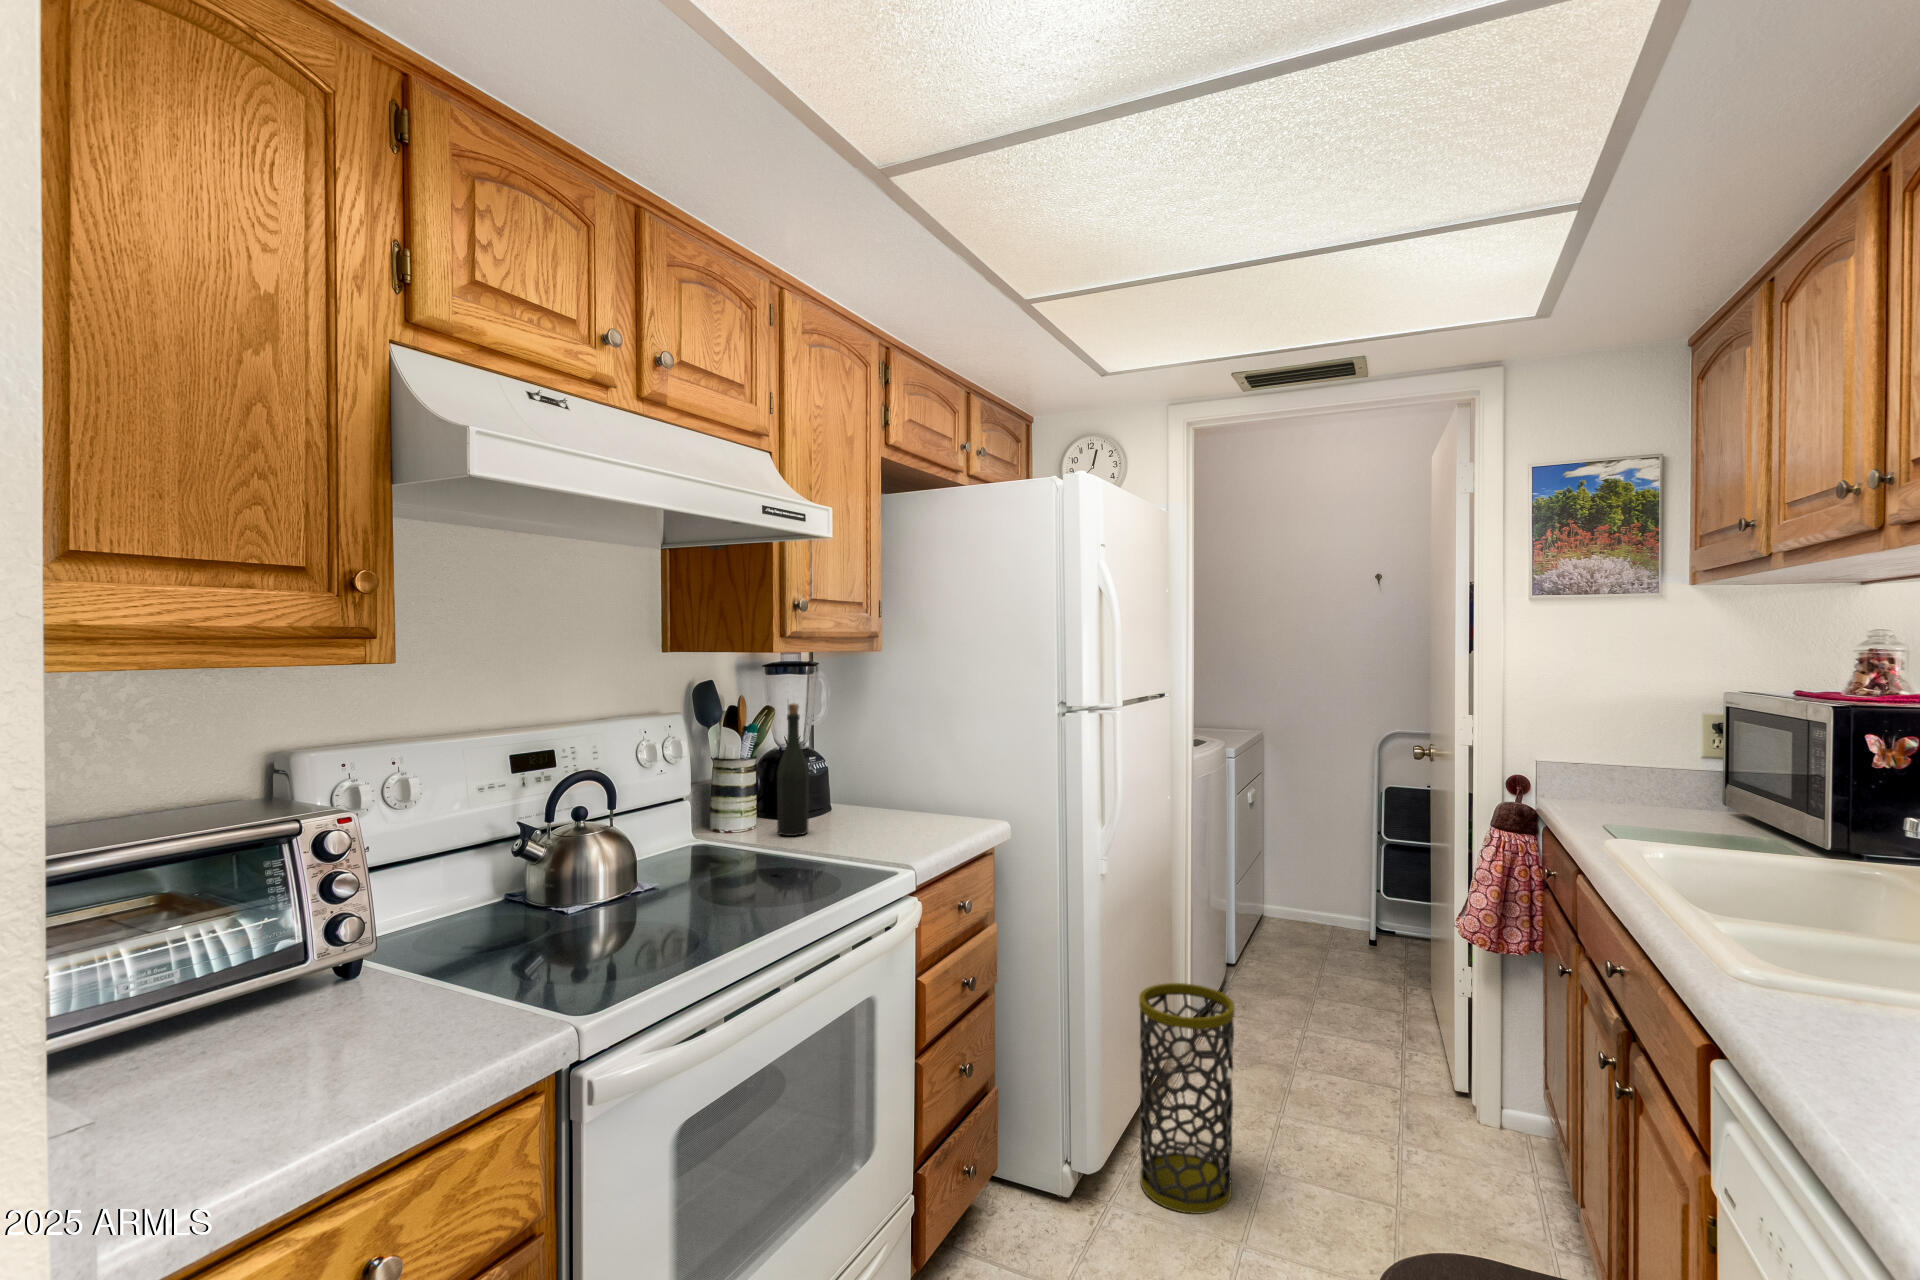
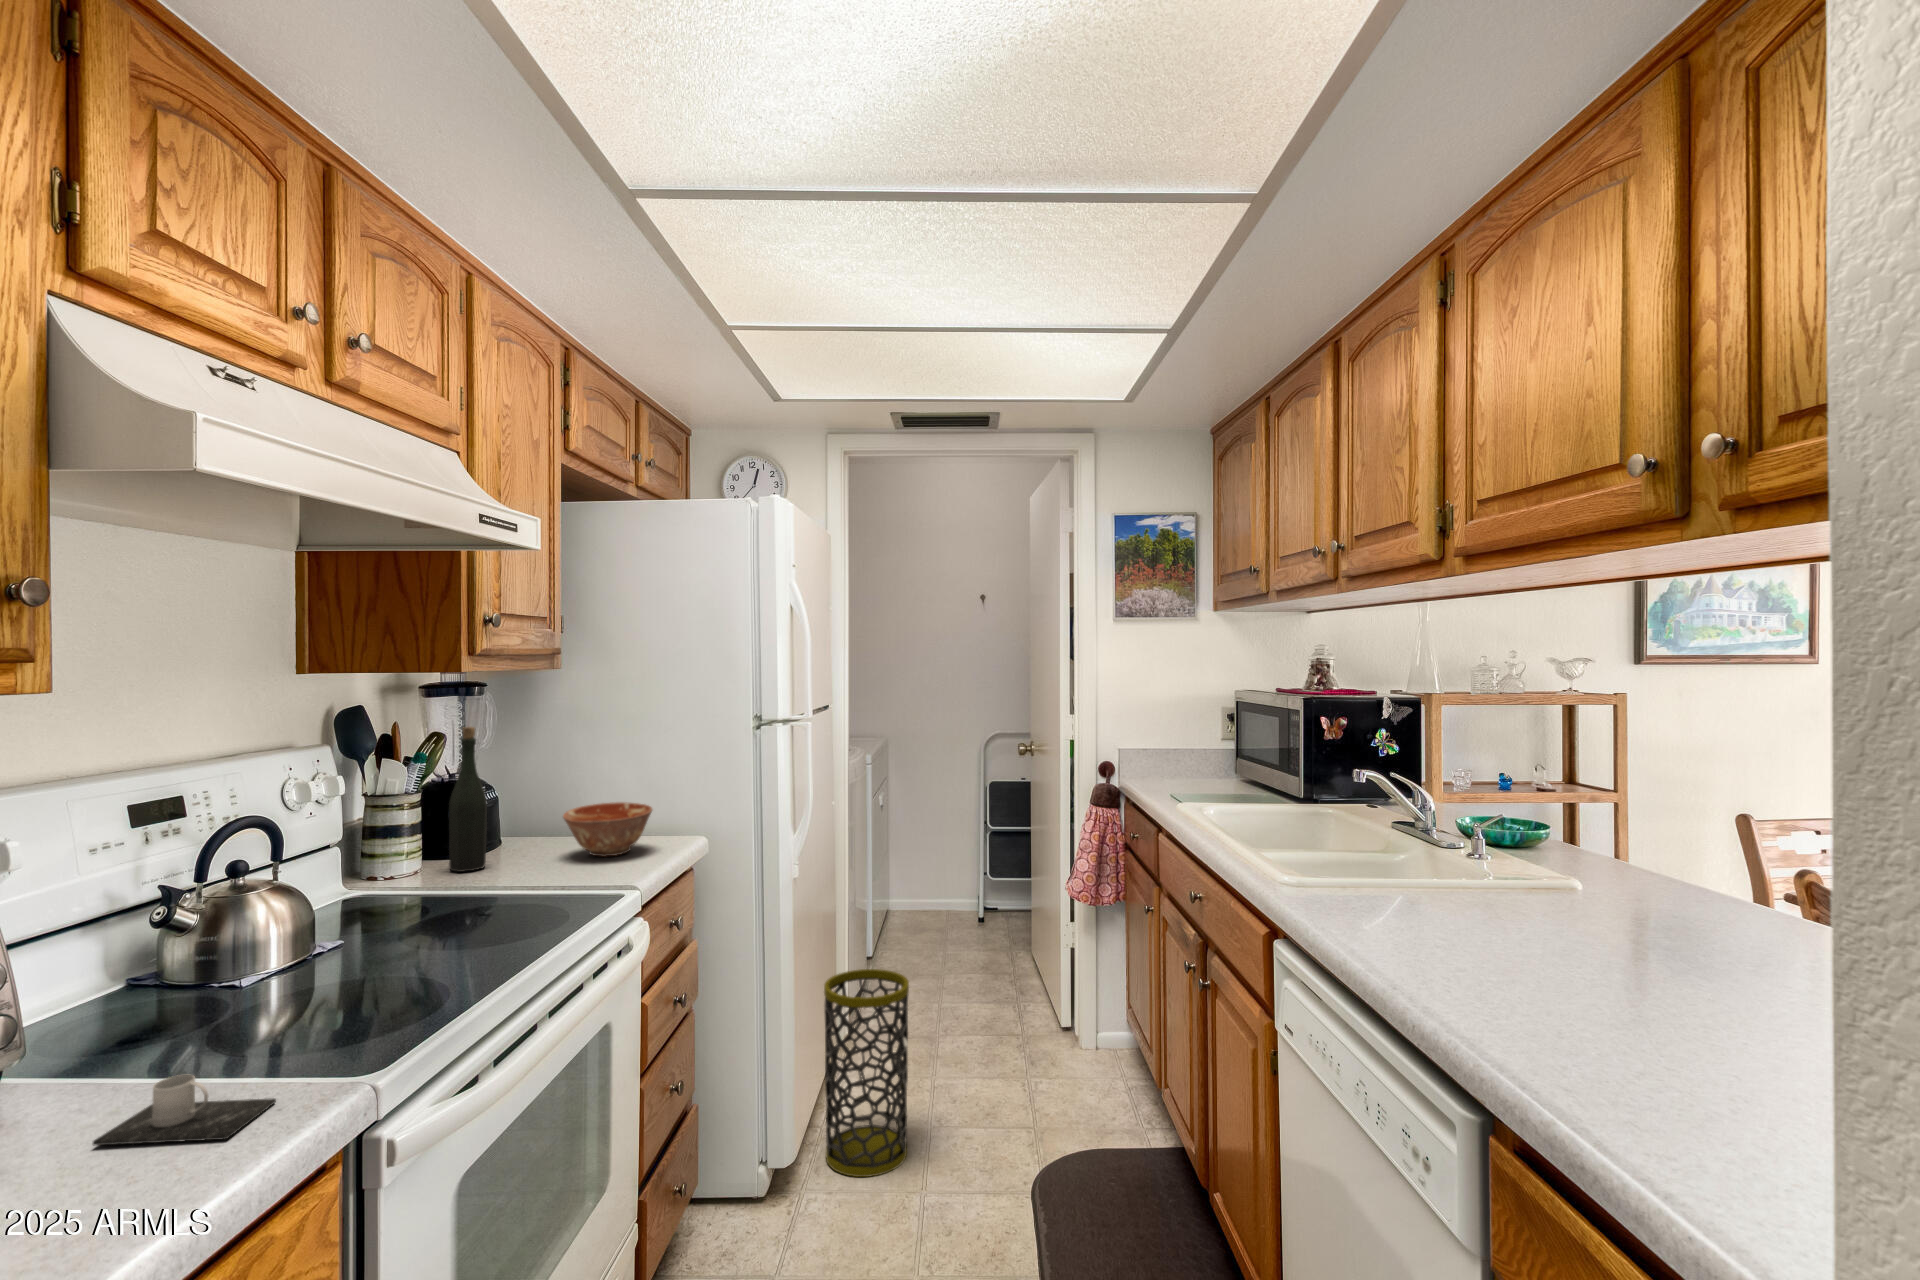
ceramic bowl: none [873,782,955,835] -> present [563,802,652,857]
mug: none [375,991,506,1055] -> present [93,1075,276,1145]

